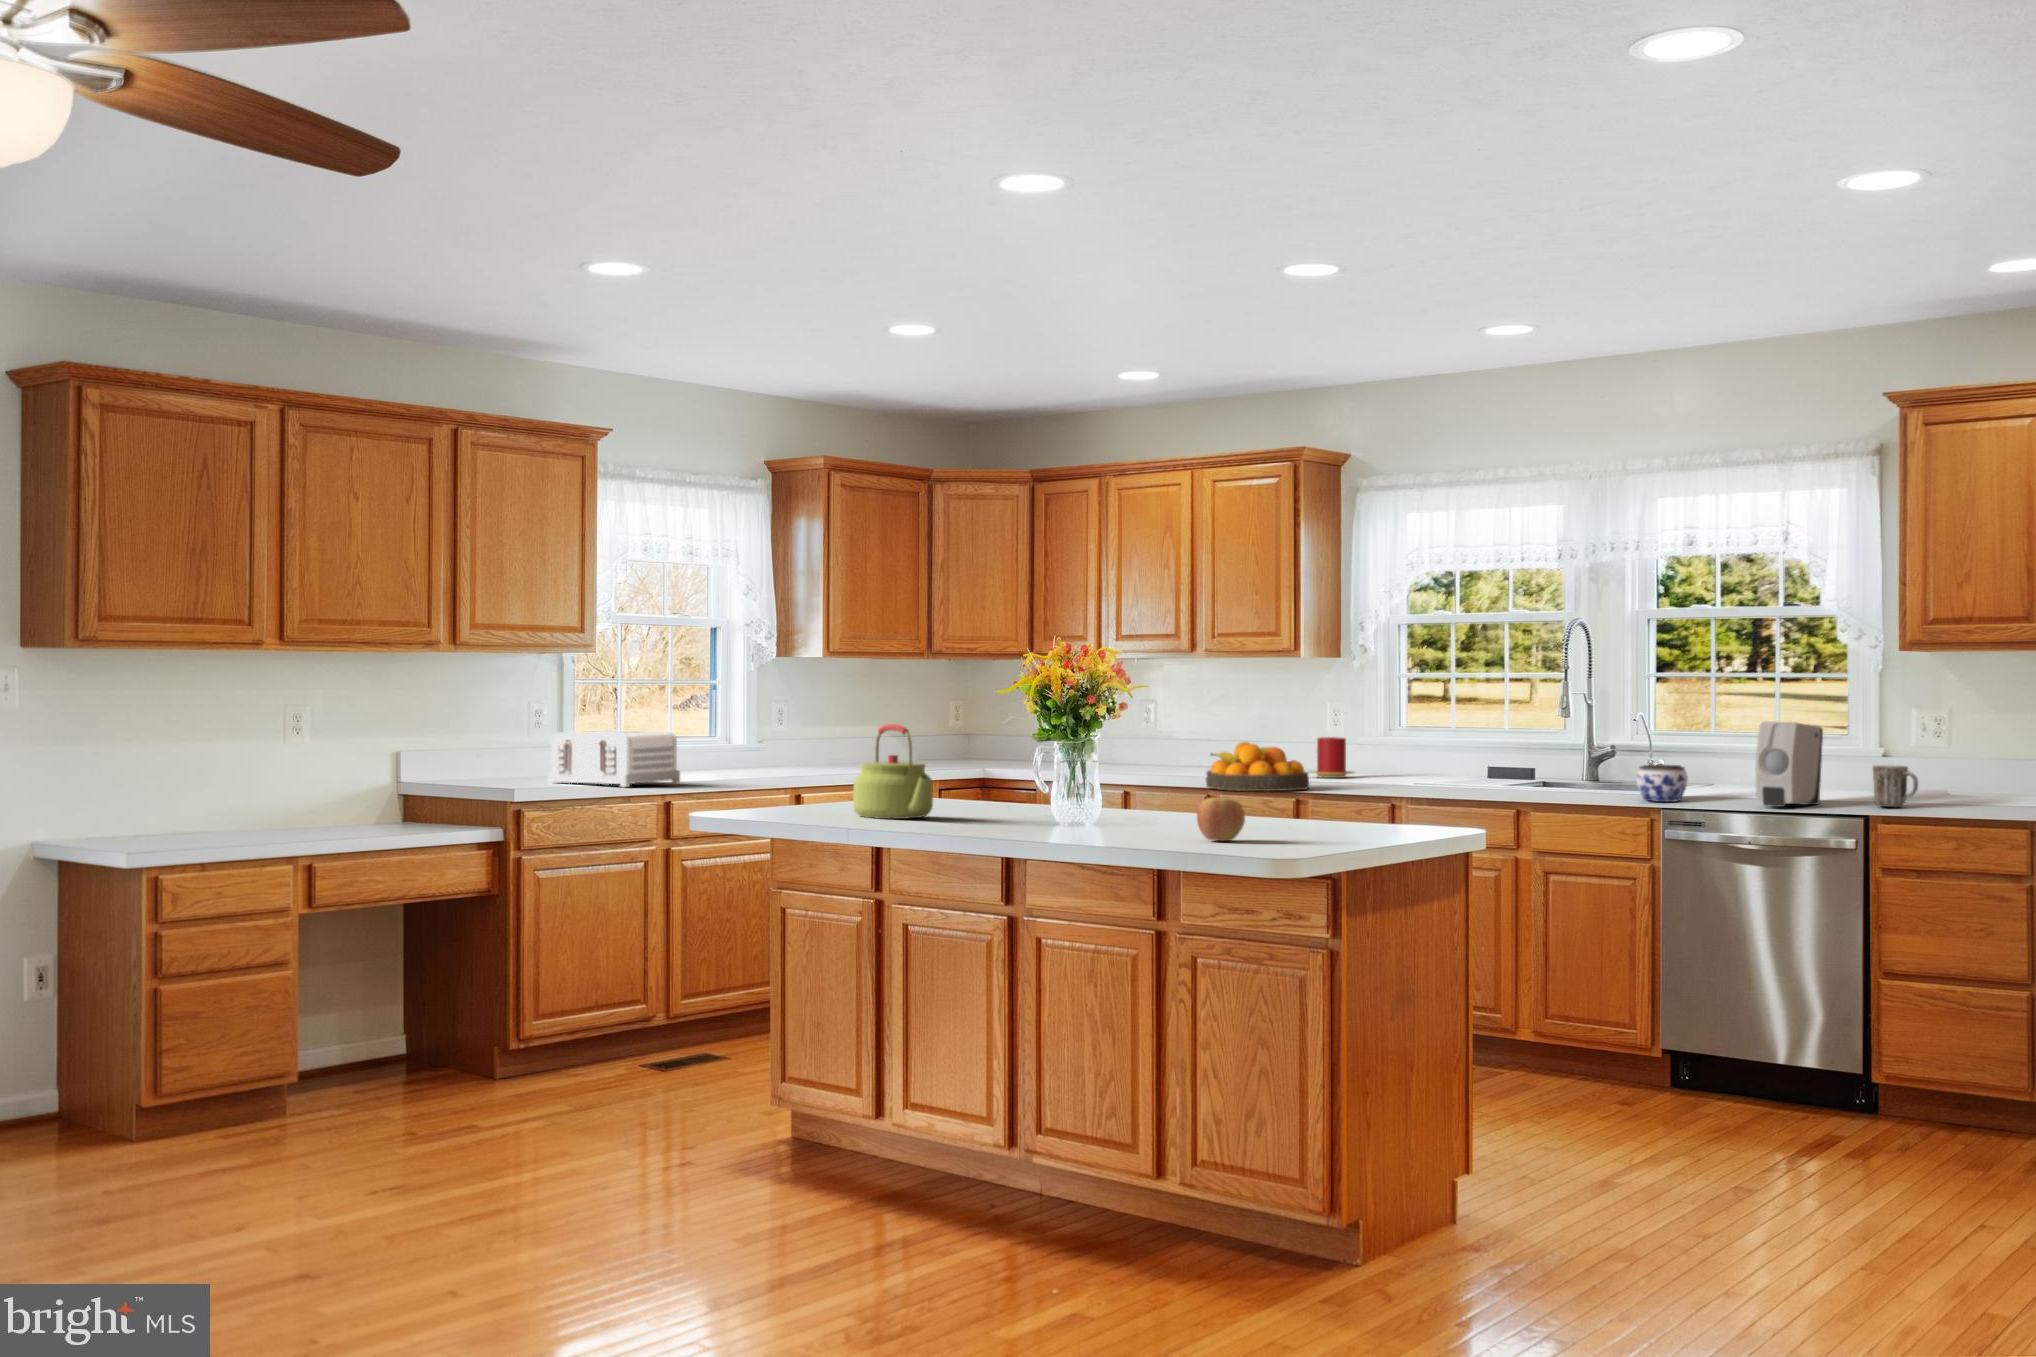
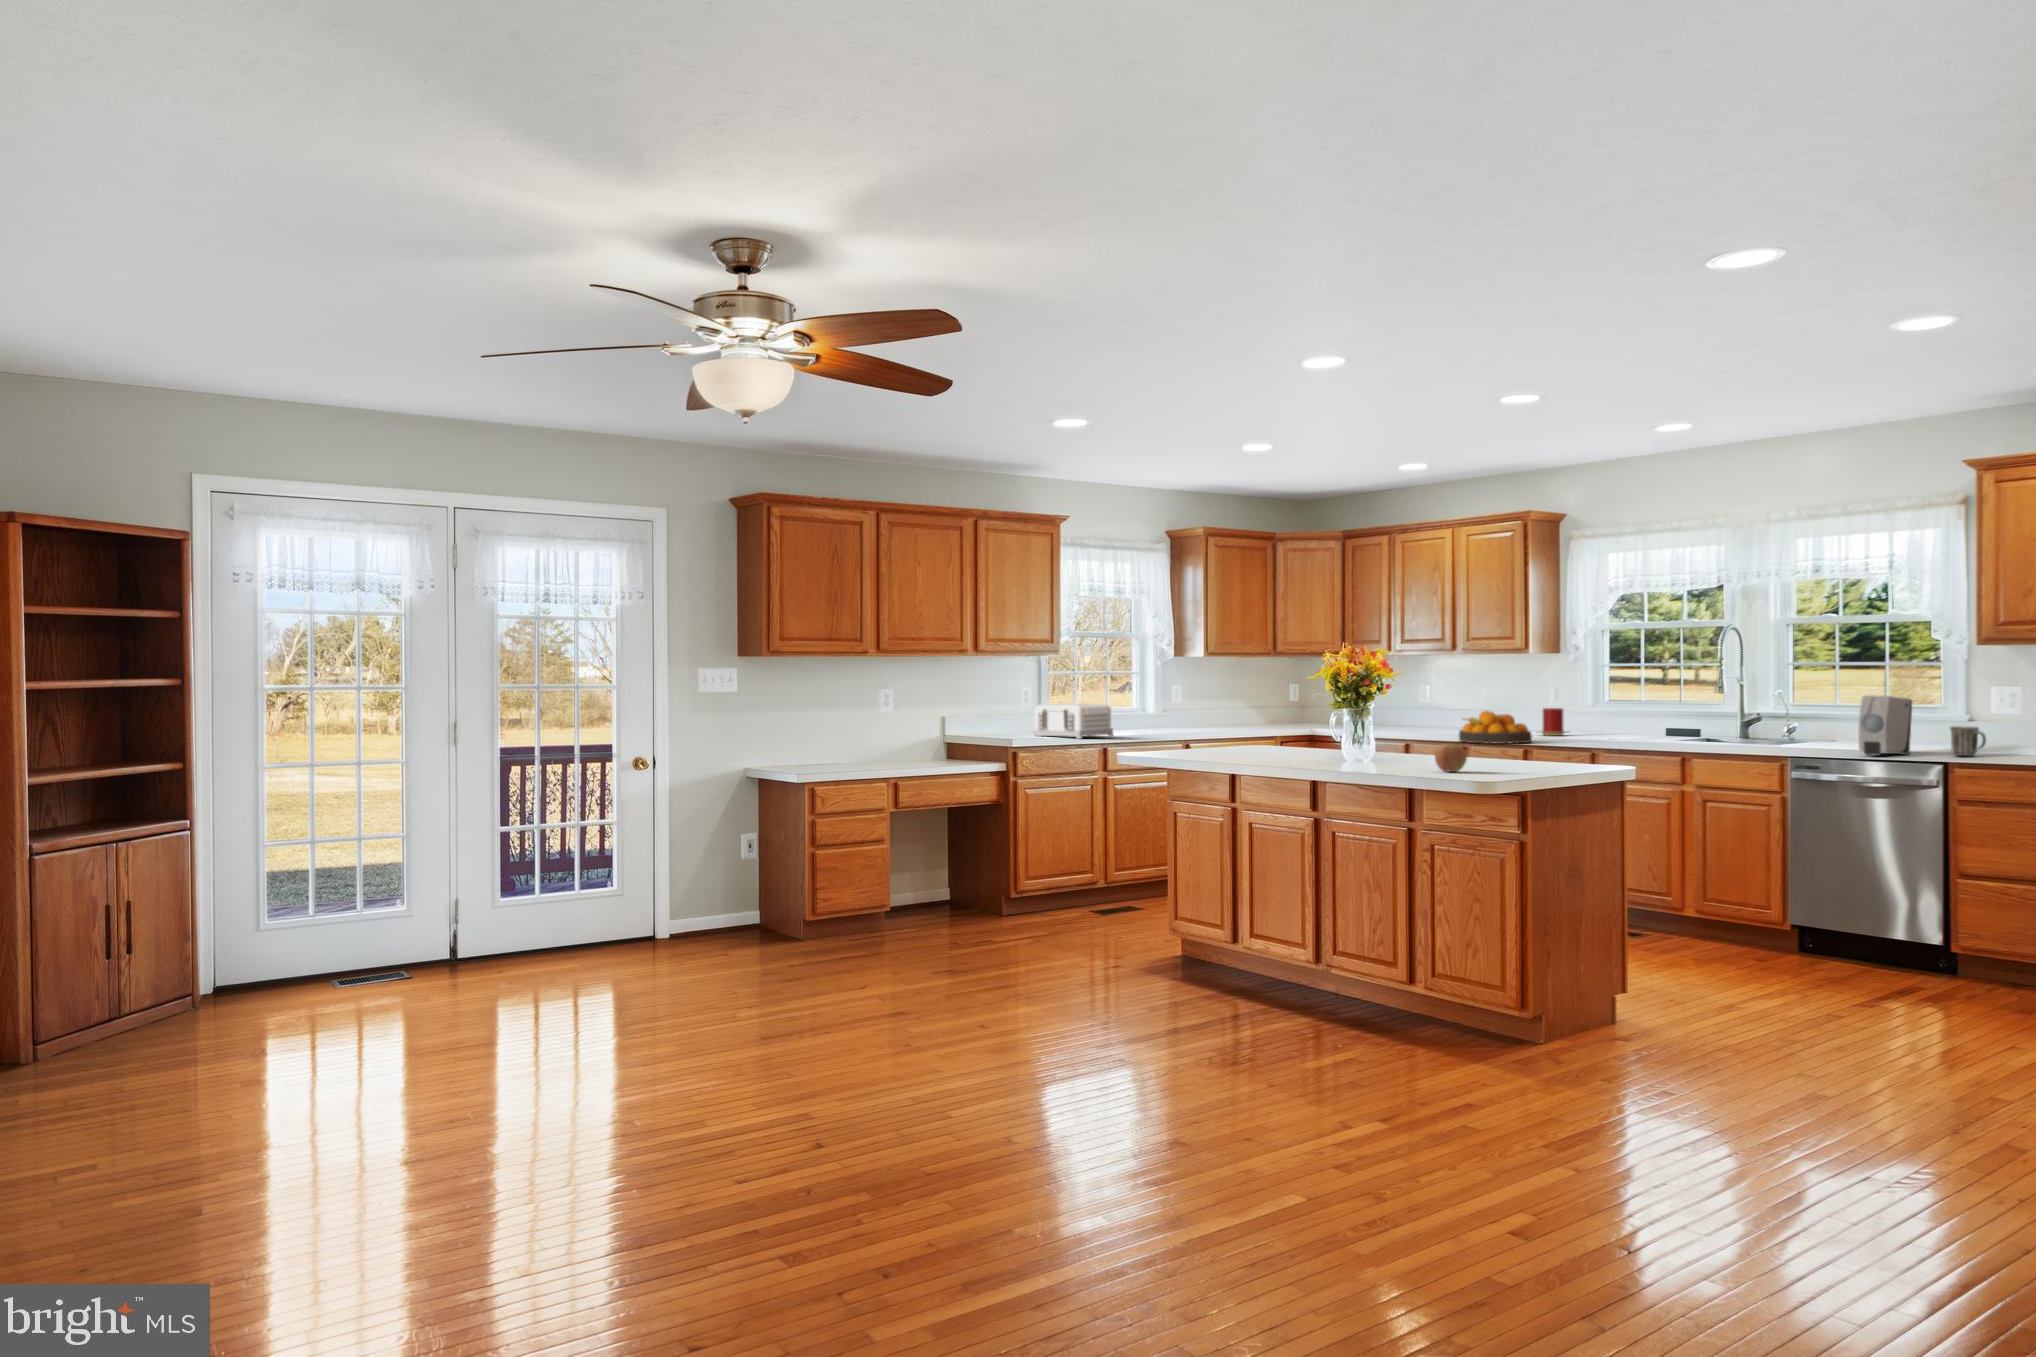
kettle: present [853,724,933,819] -> none [1218,698,1268,758]
jar: present [1636,765,1688,802] -> none [1769,726,1808,752]

